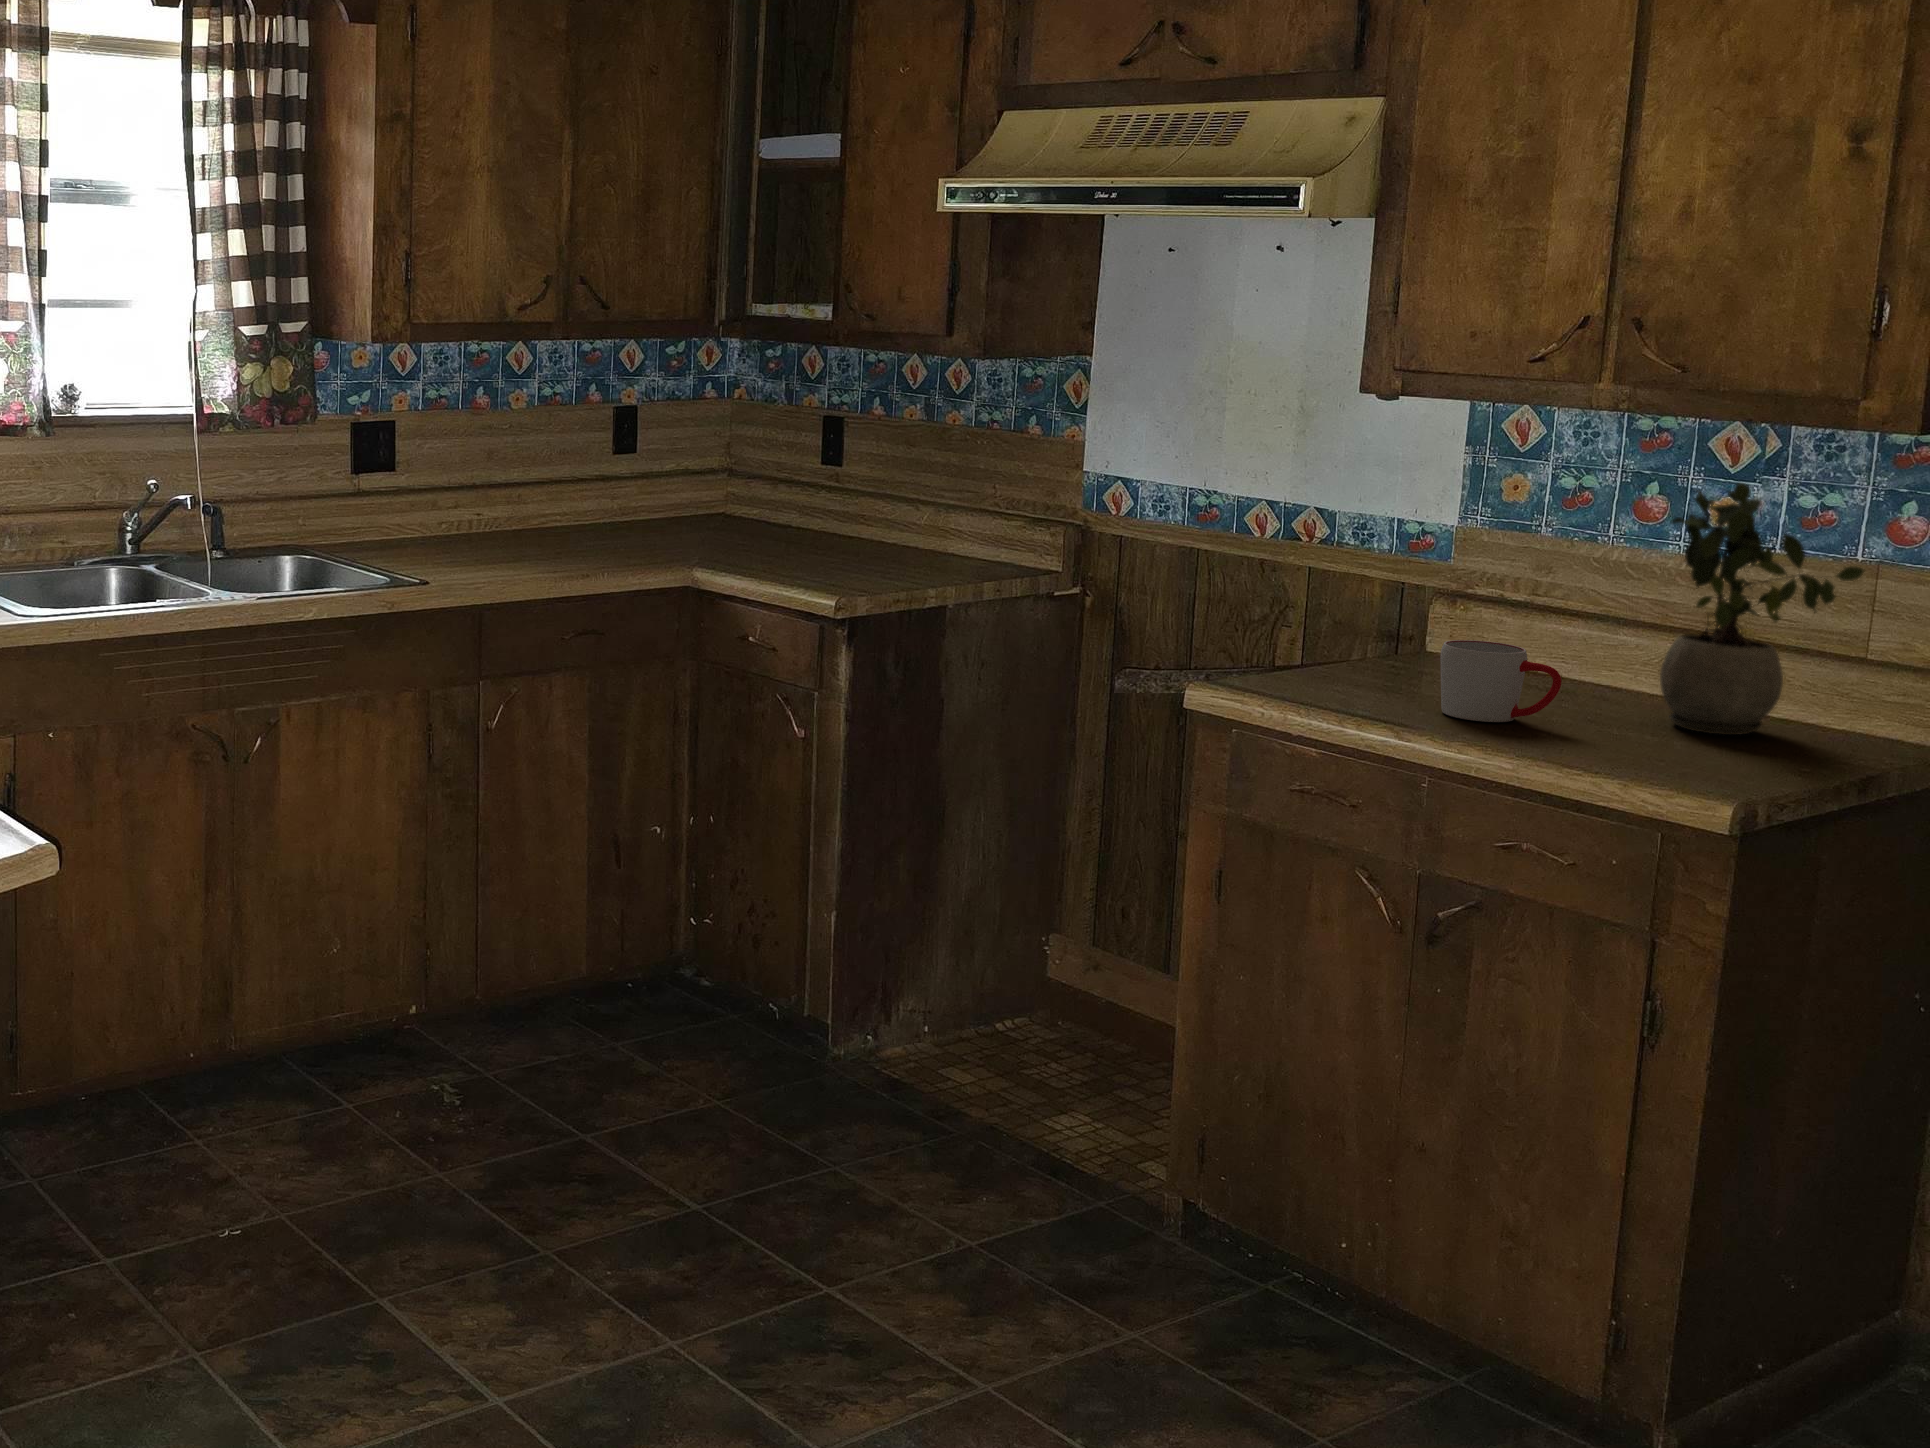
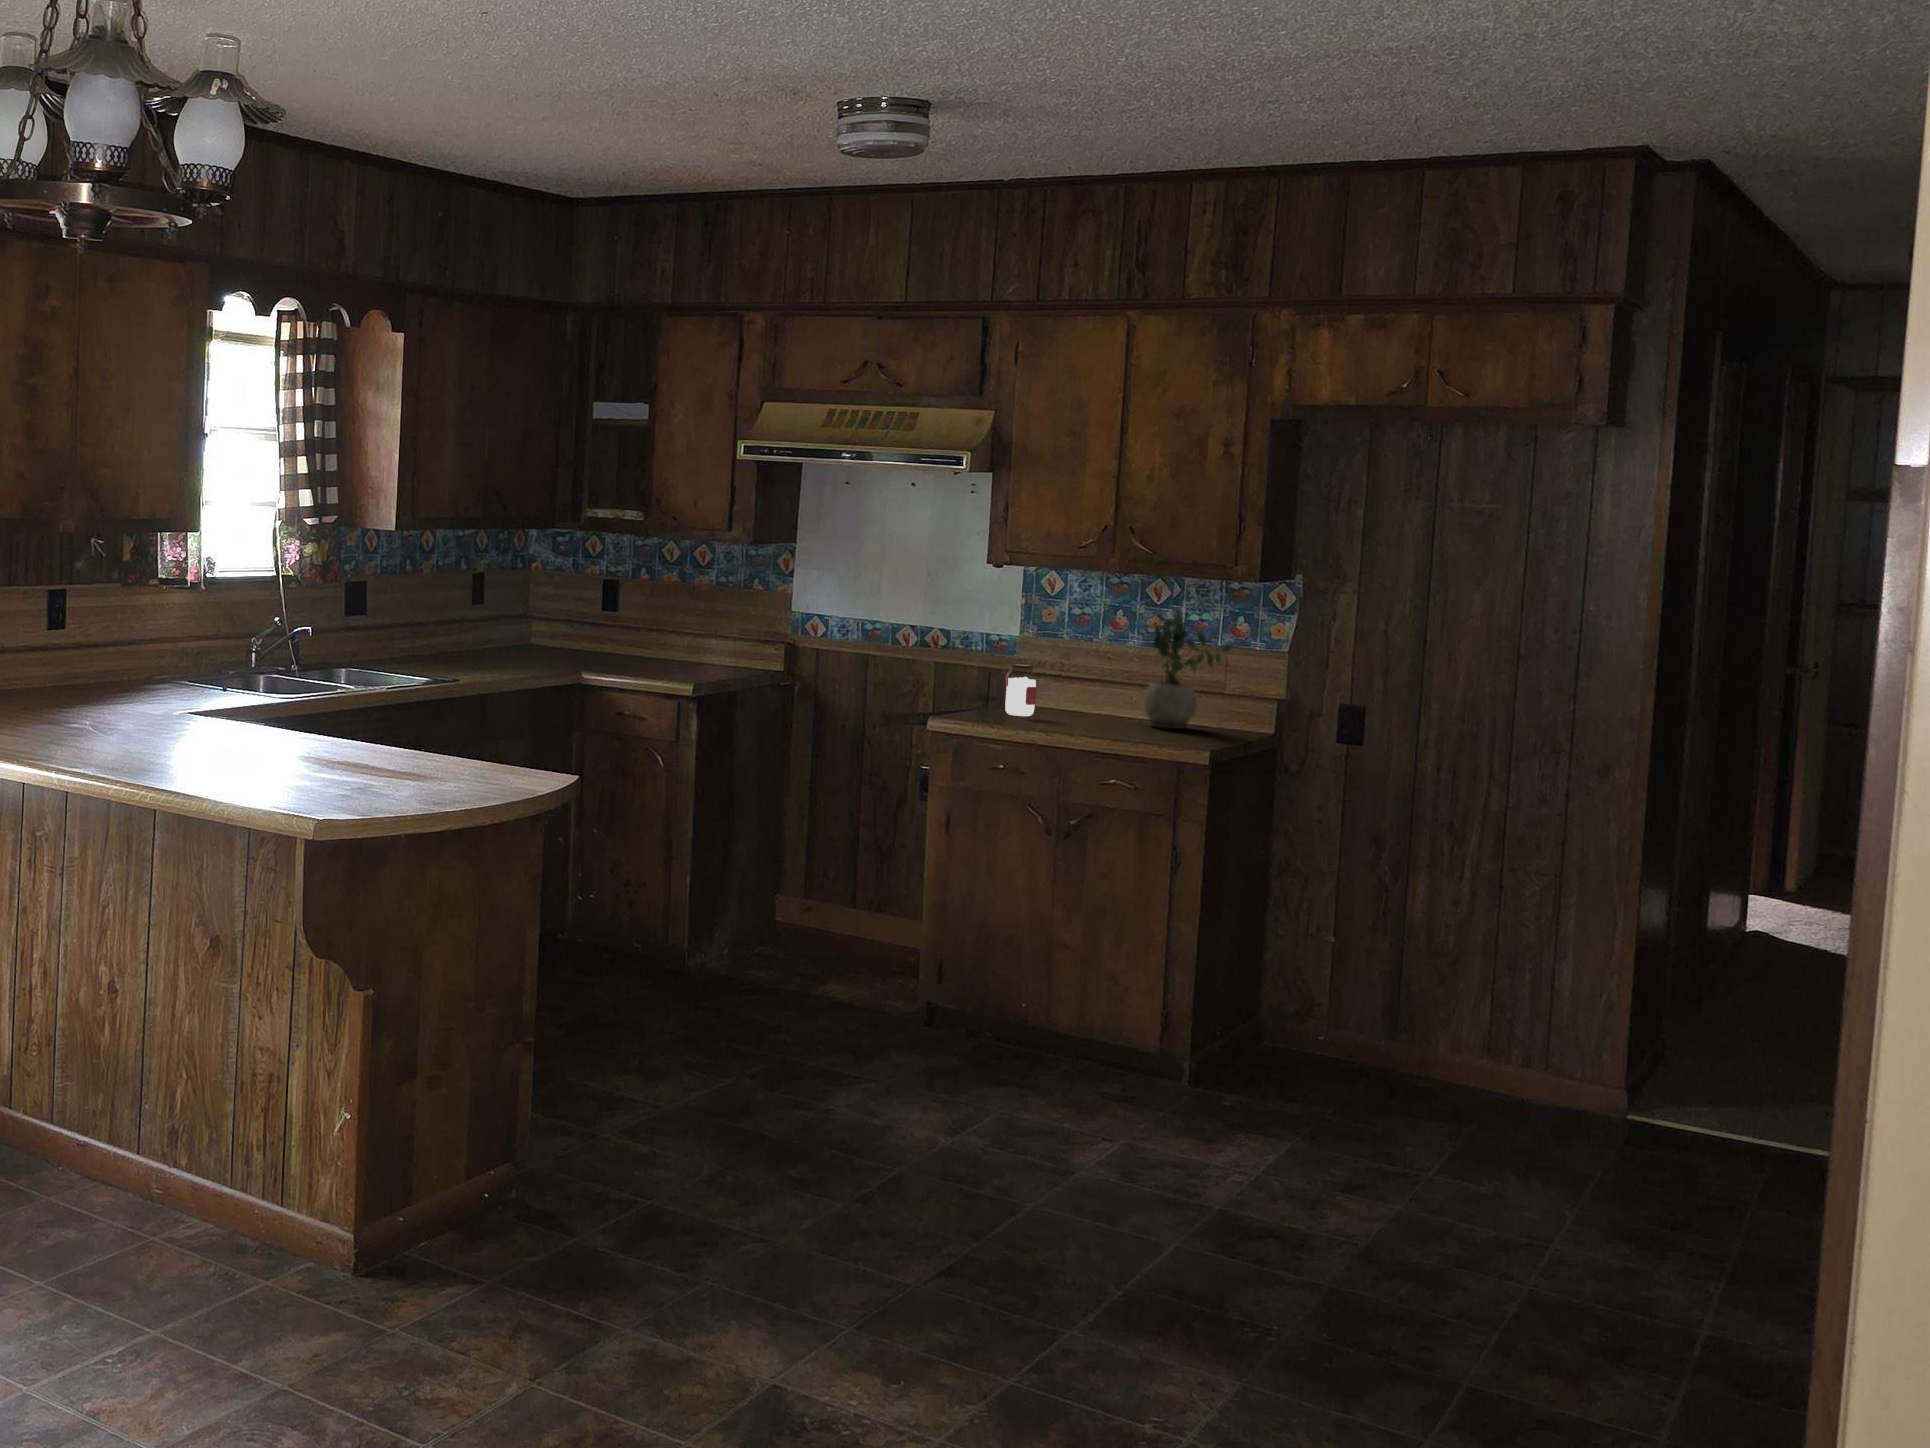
jar: none [1364,586,1434,690] -> present [1005,664,1037,716]
mug: present [1440,640,1561,722] -> none [1053,688,1111,727]

